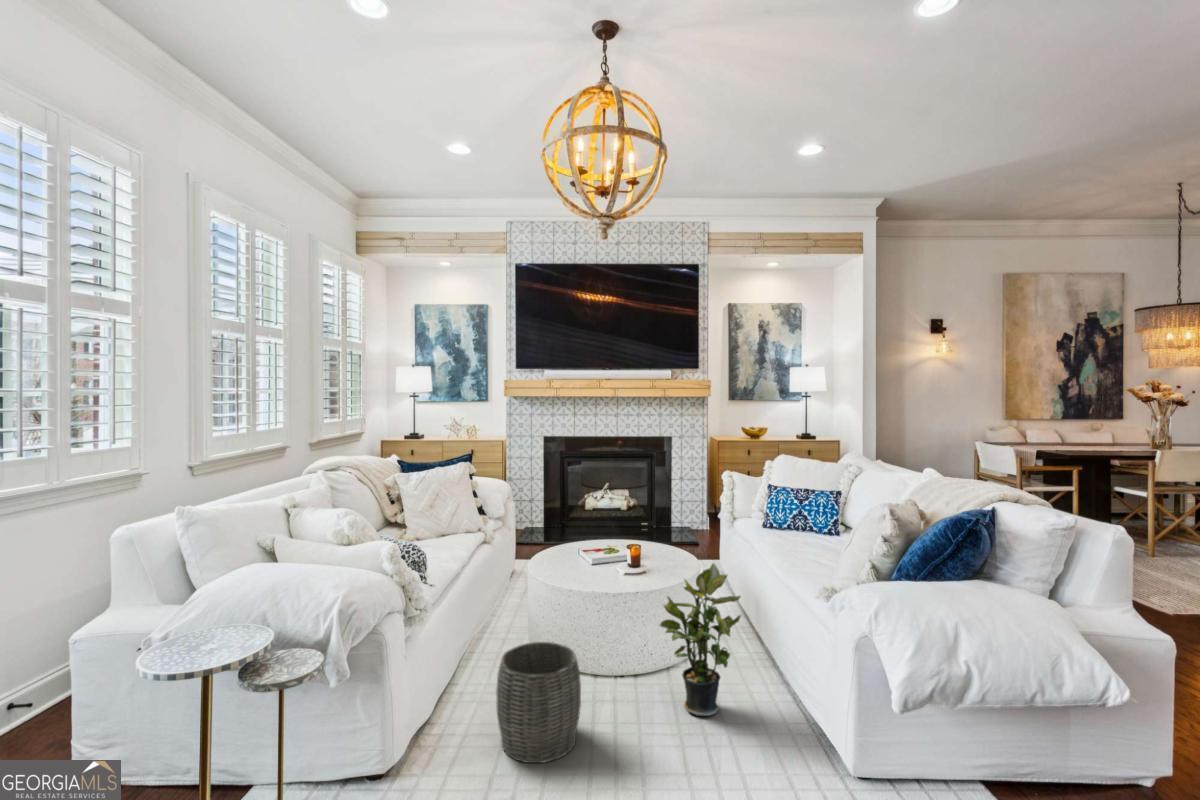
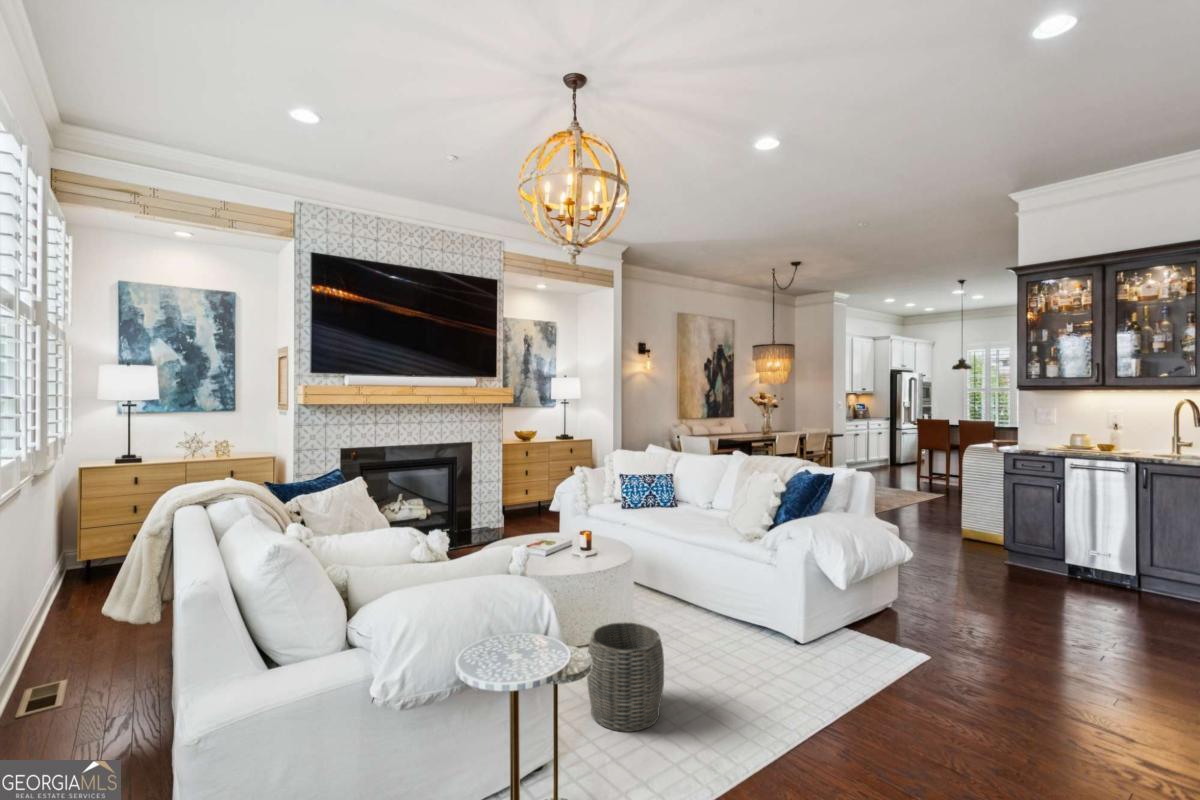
potted plant: present [660,564,741,716] -> none [659,531,724,656]

